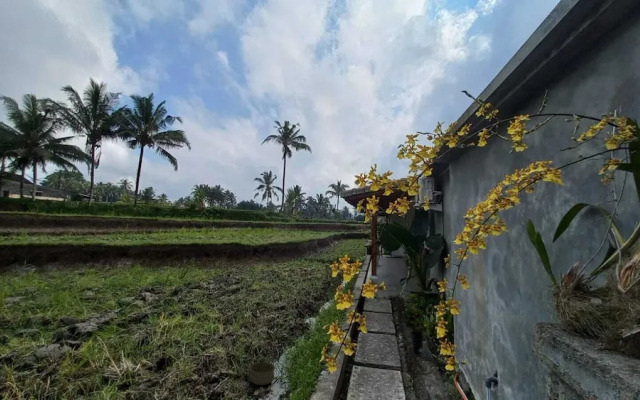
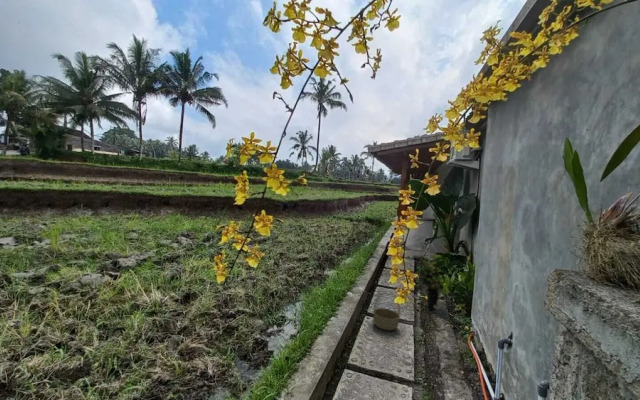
basket: present [249,346,275,385] -> present [373,293,400,330]

